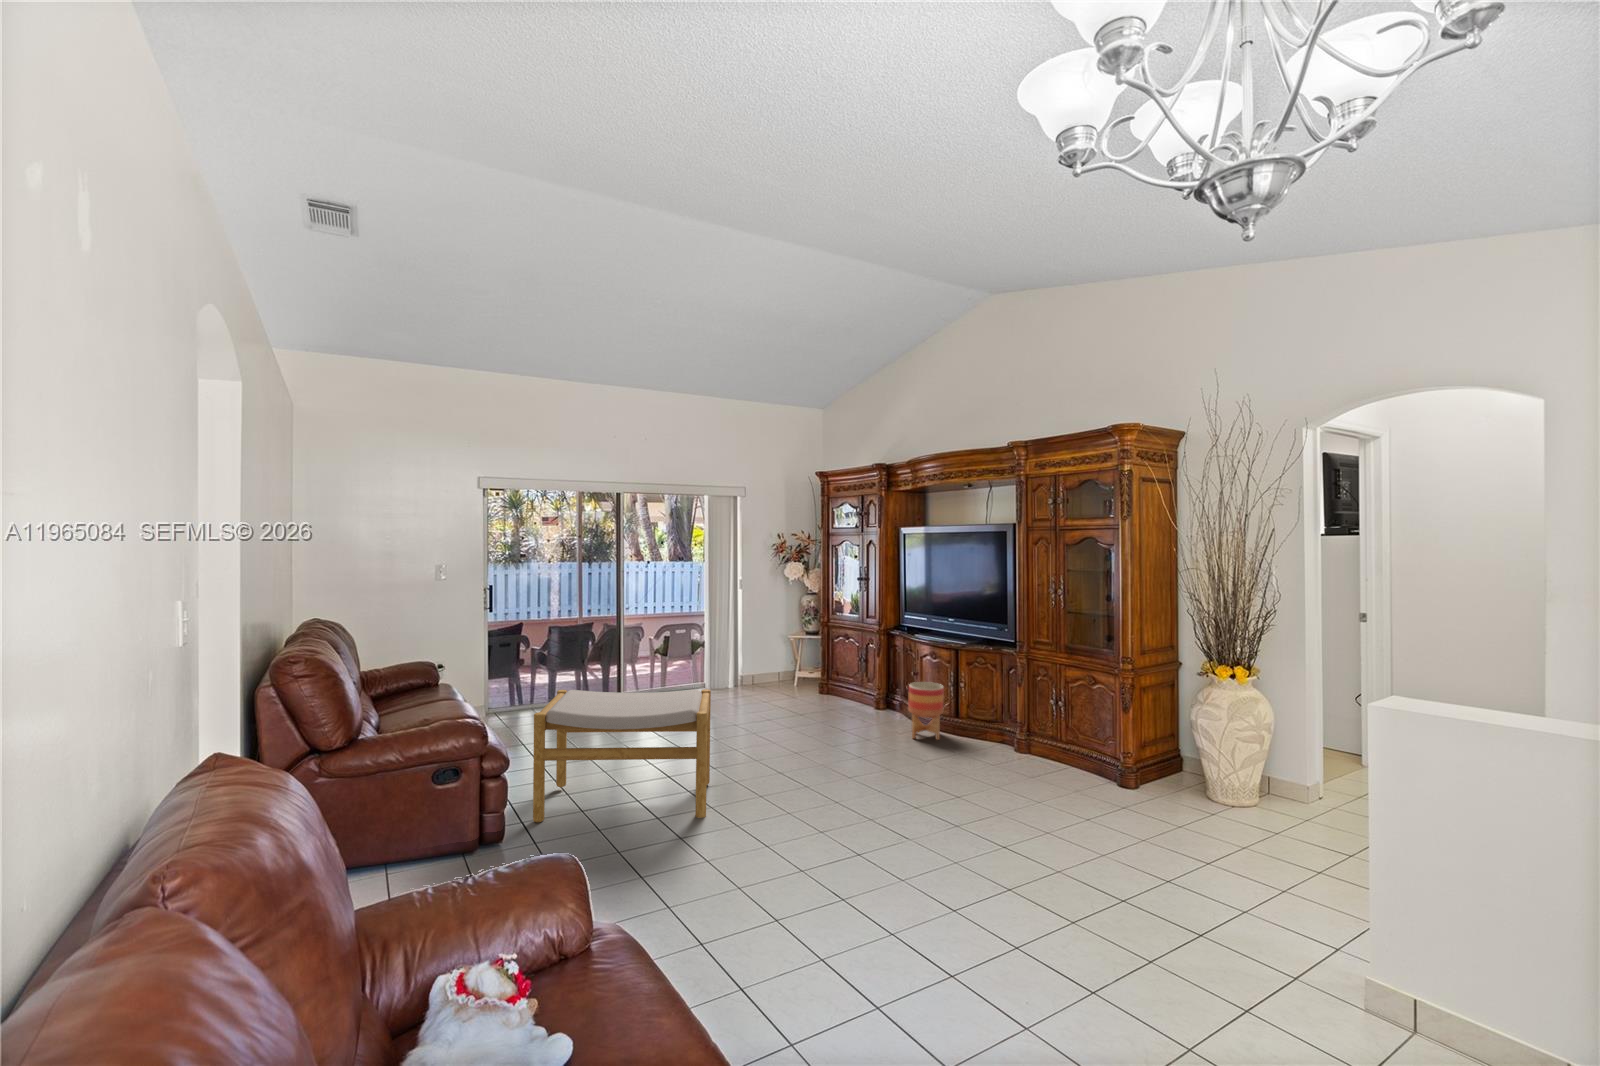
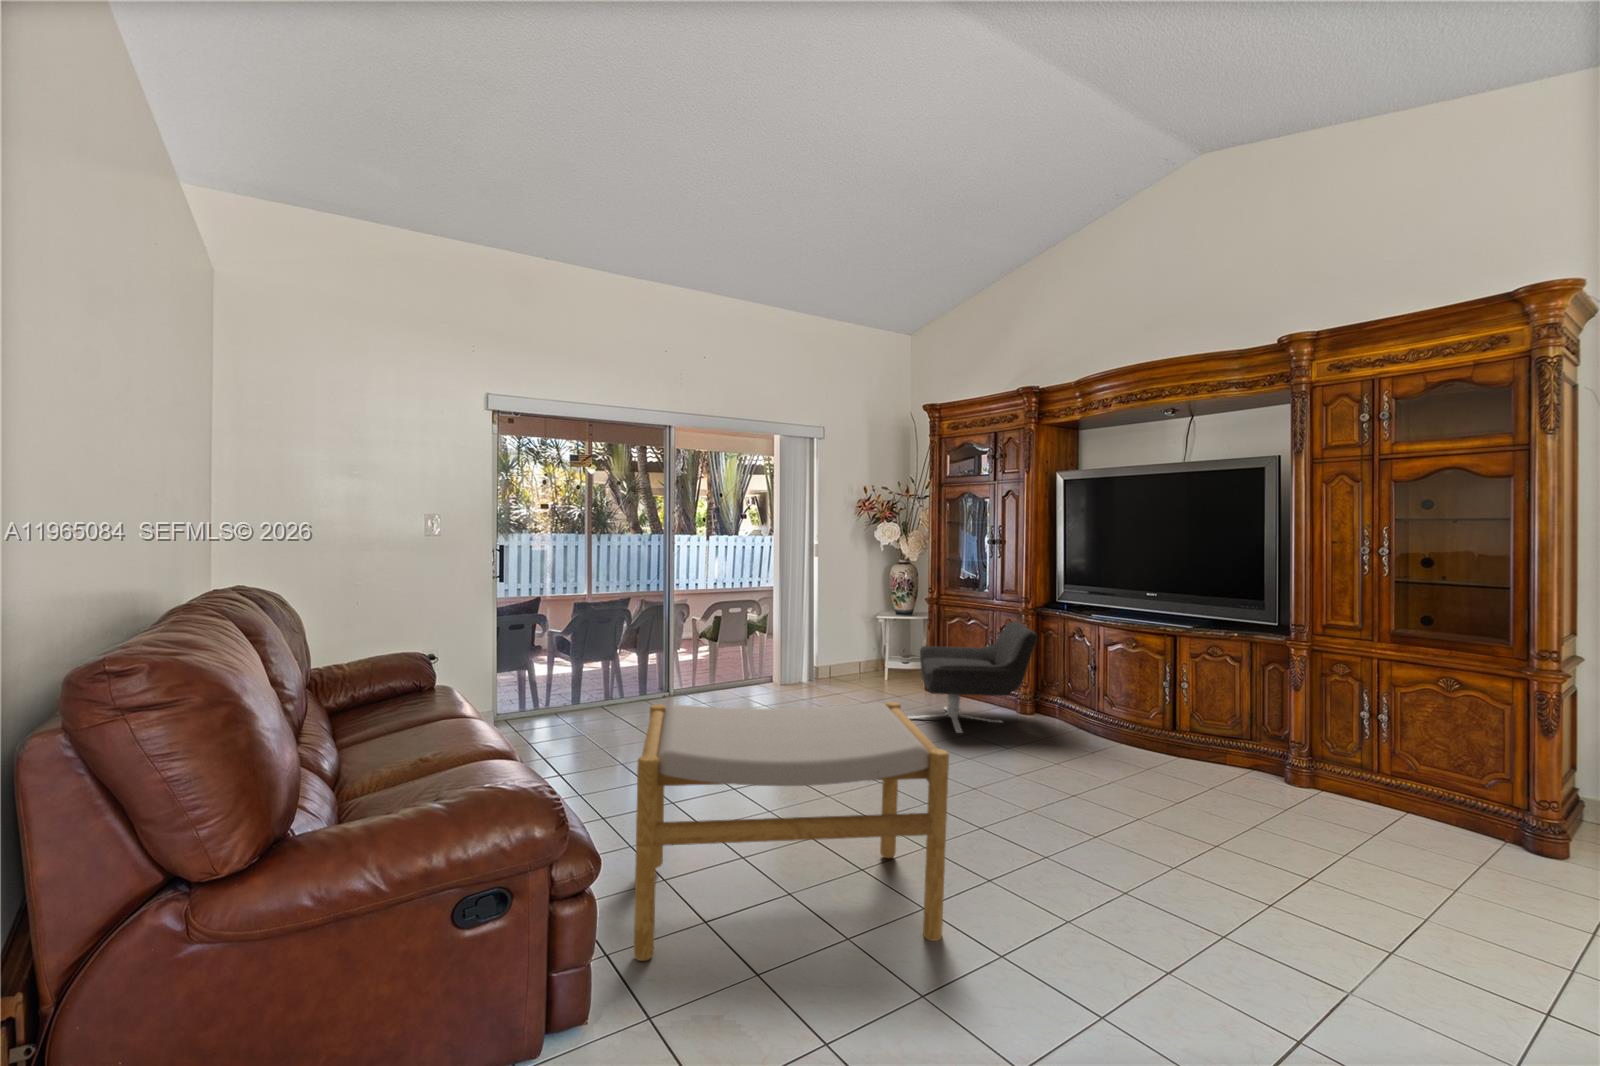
lounge chair: none [785,639,878,722] -> present [908,621,1038,733]
planter: present [908,682,944,740] -> none [1104,680,1158,763]

